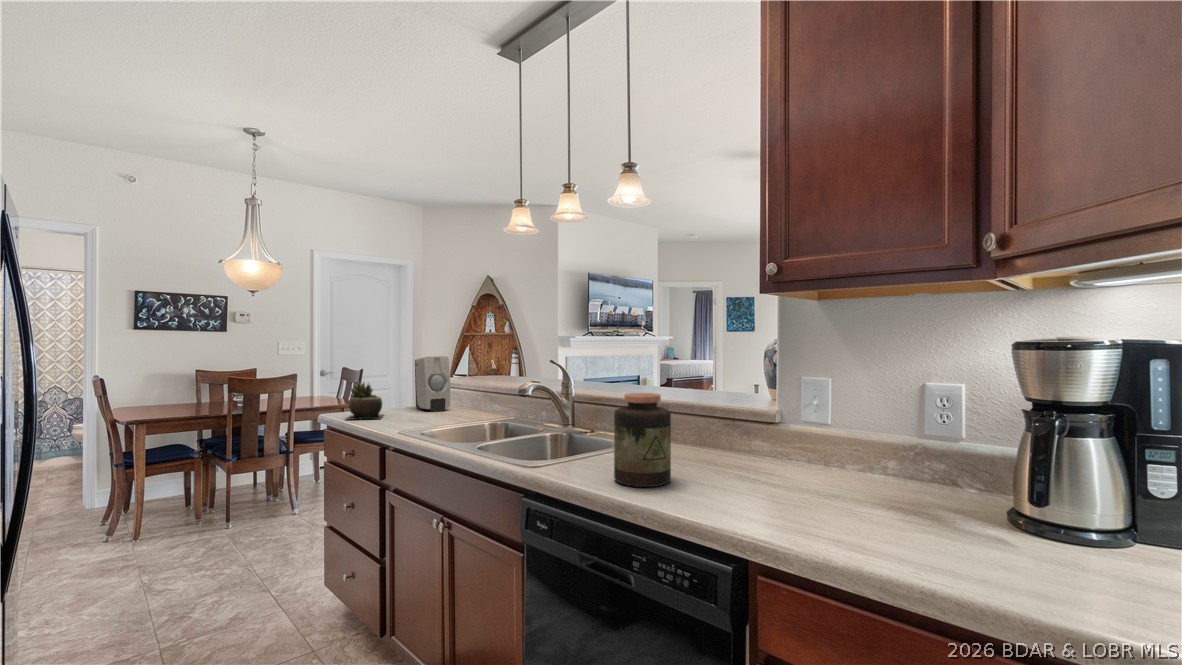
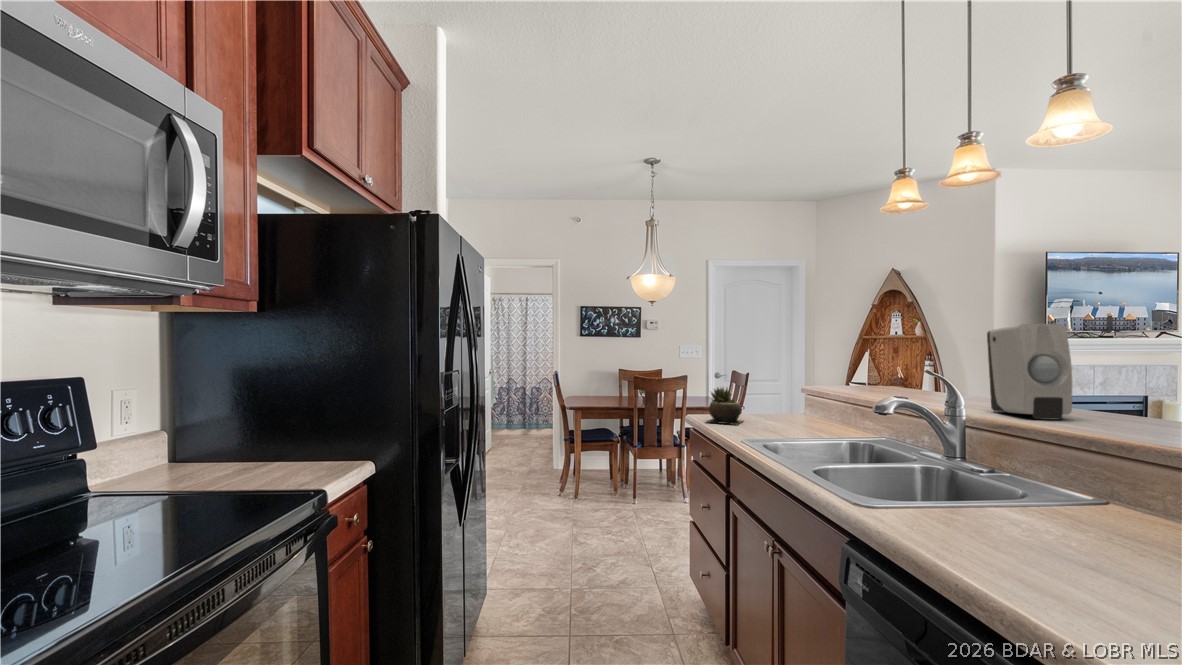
soap dispenser: present [415,356,450,412] -> present [987,324,1072,419]
jar: present [614,393,671,487] -> none [971,425,1073,568]

